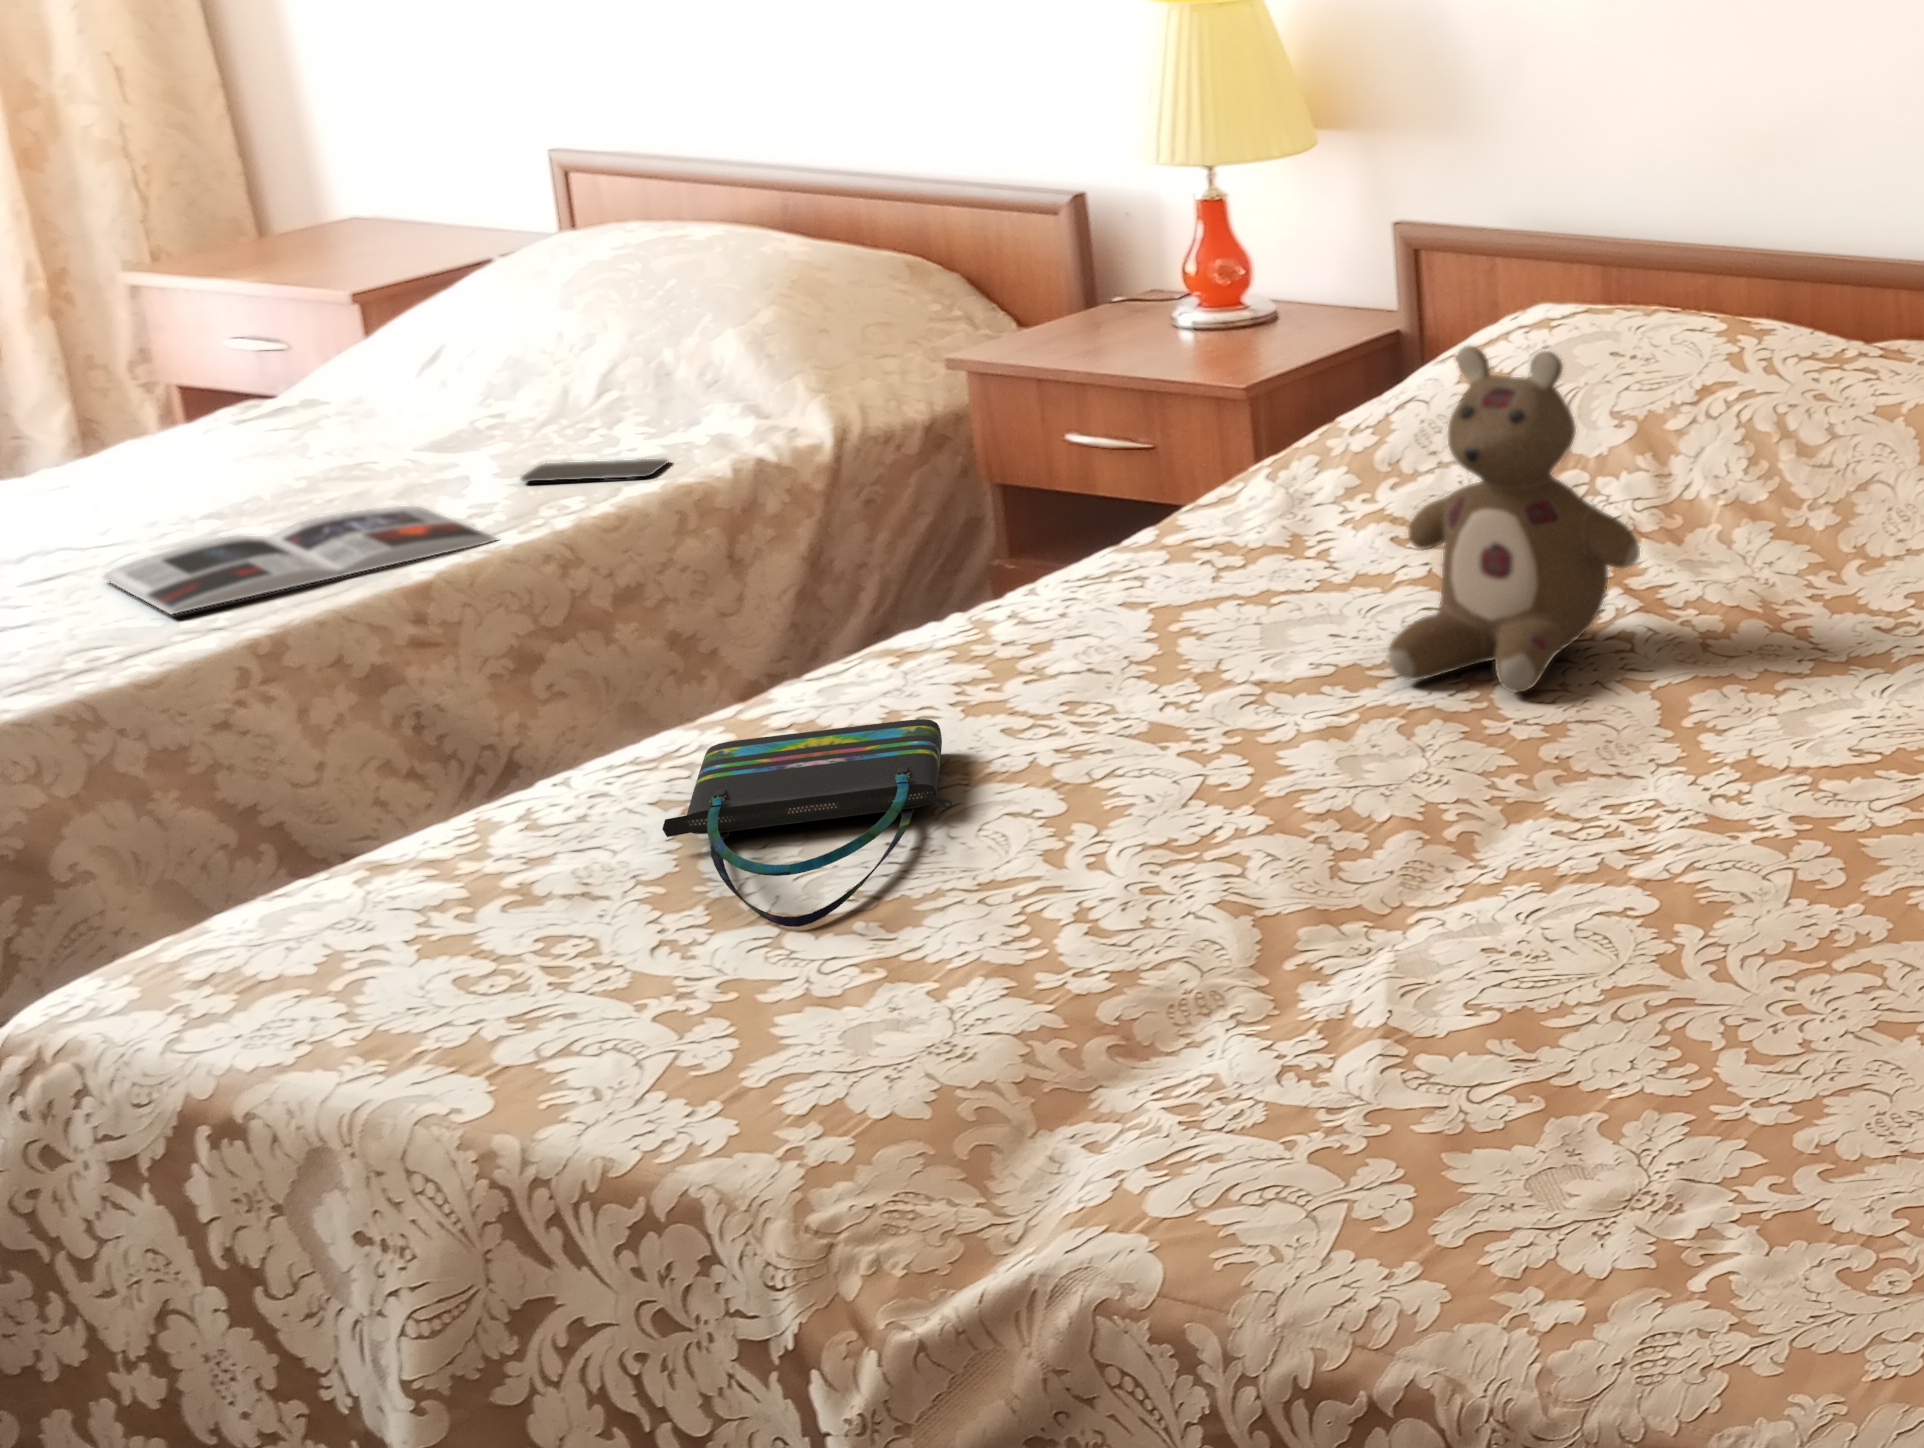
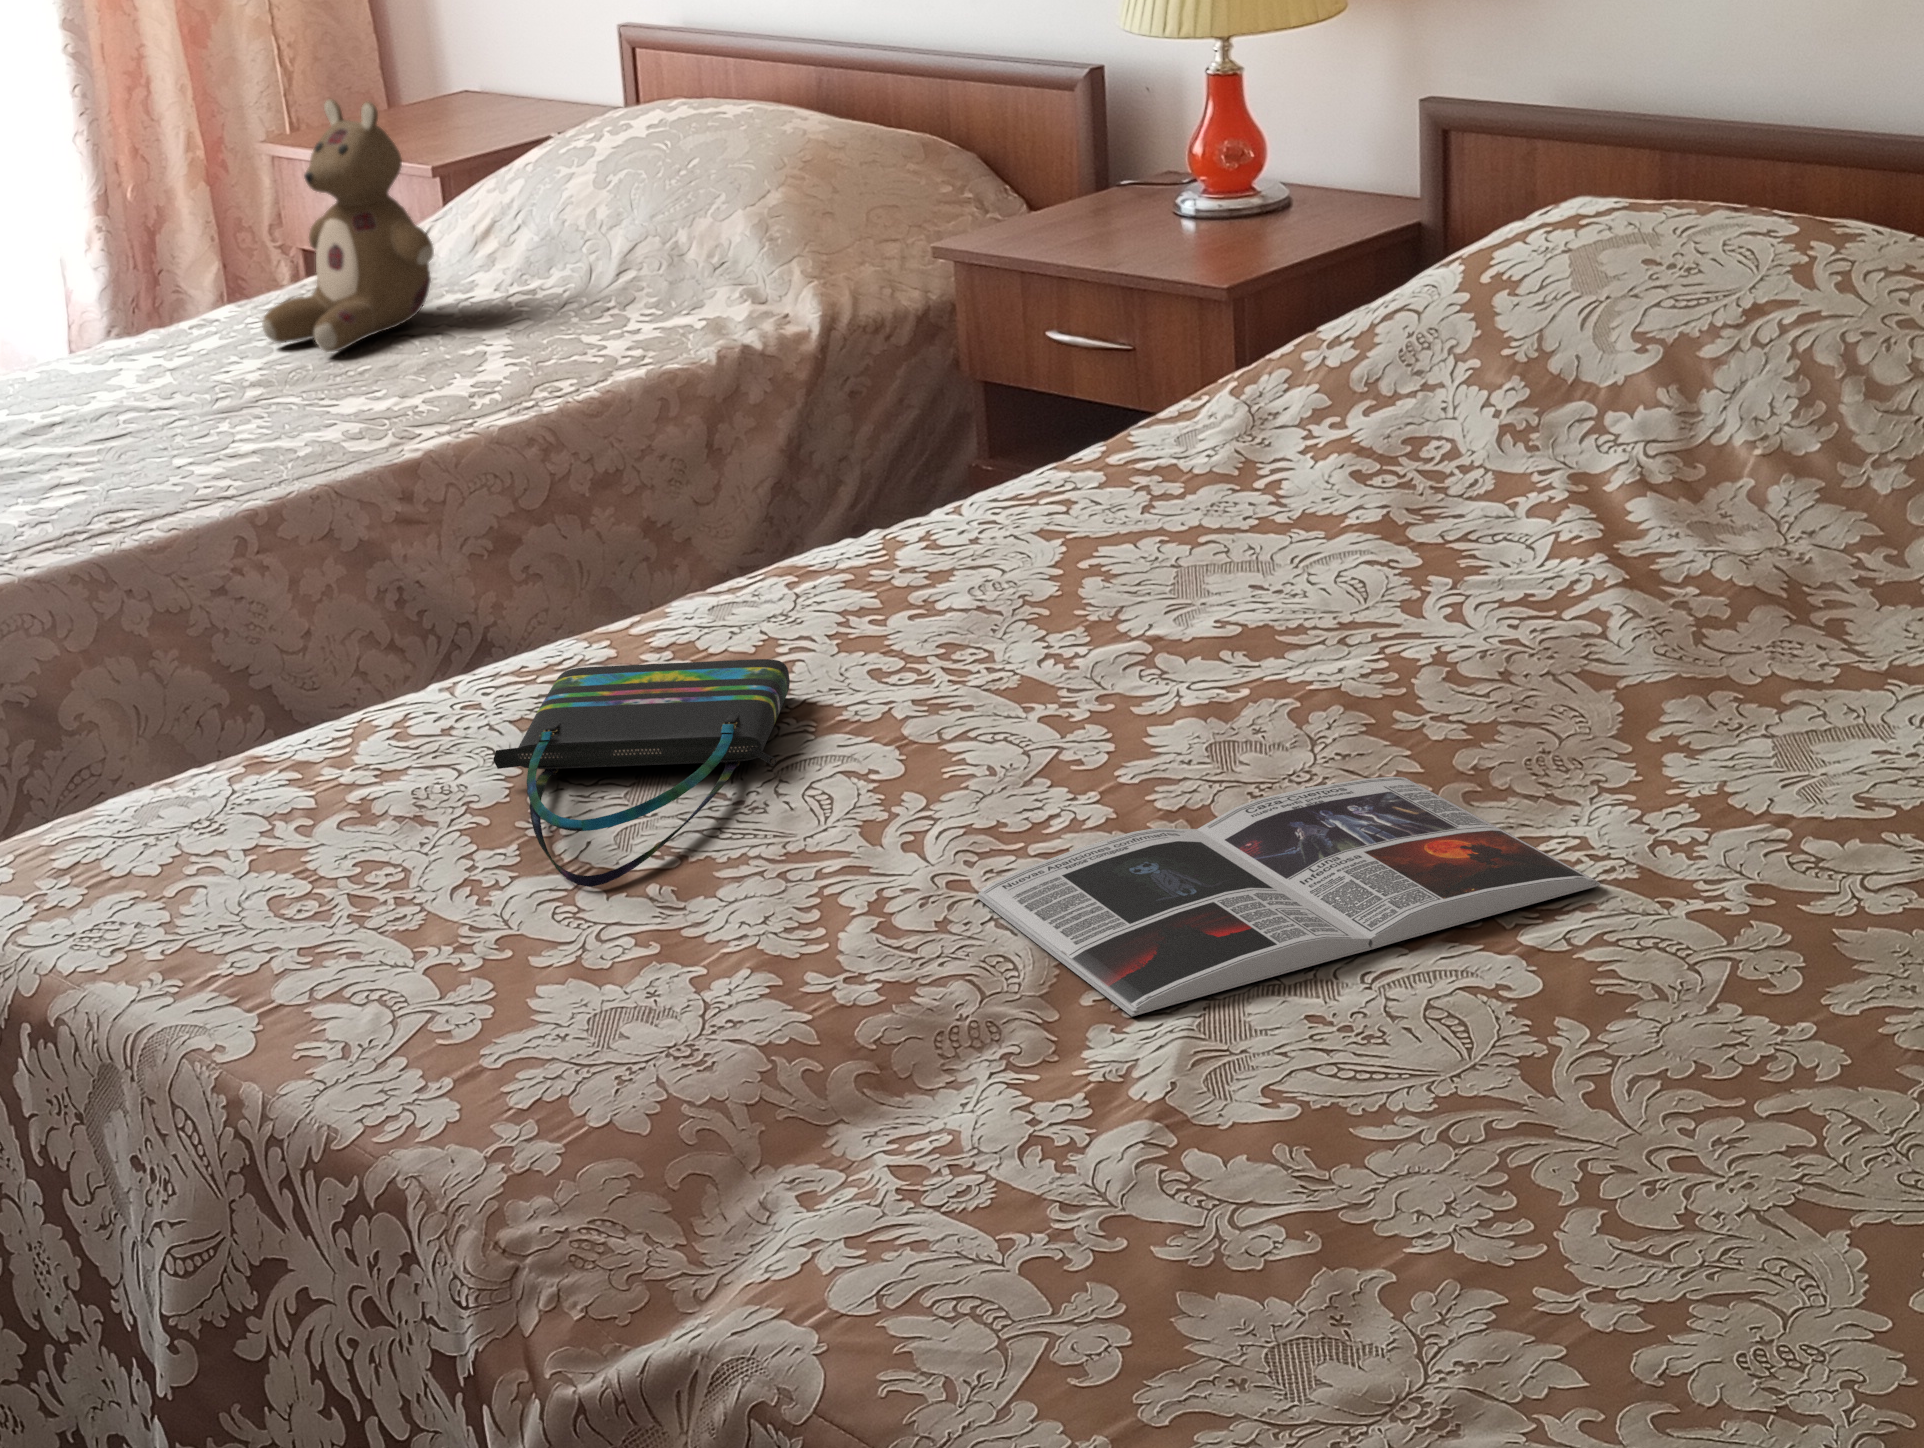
stuffed bear: present [1388,346,1640,692] -> present [262,99,434,352]
smartphone: present [521,459,668,481] -> none [505,343,641,363]
magazine: present [103,506,497,614] -> present [976,777,1600,1016]

